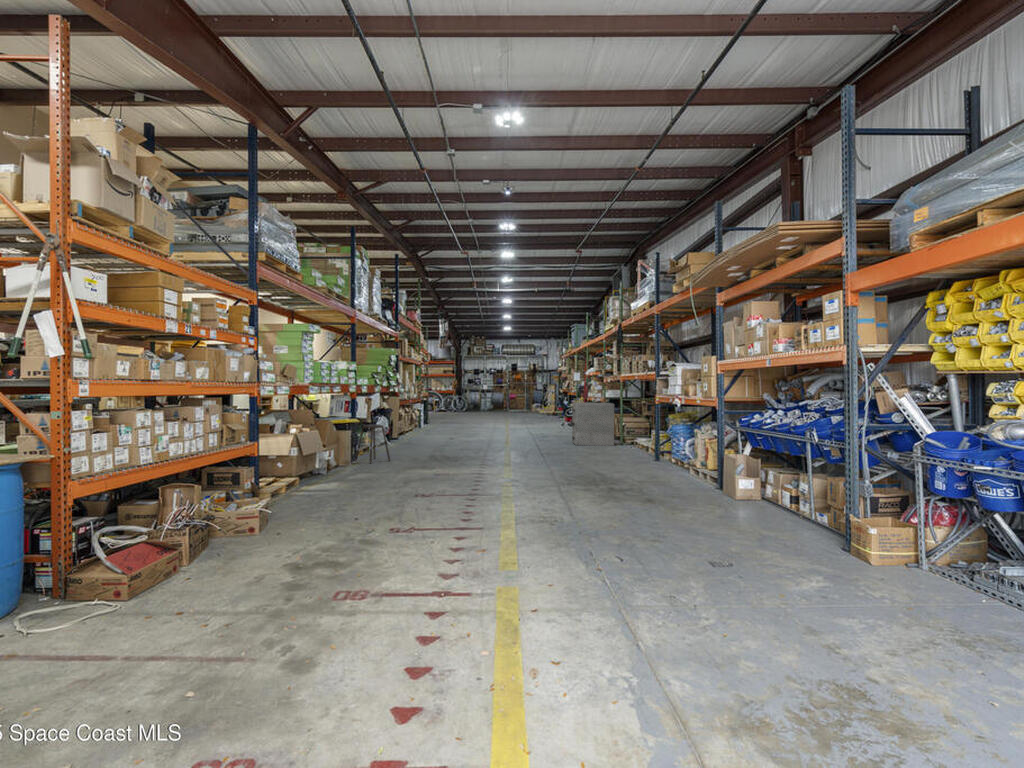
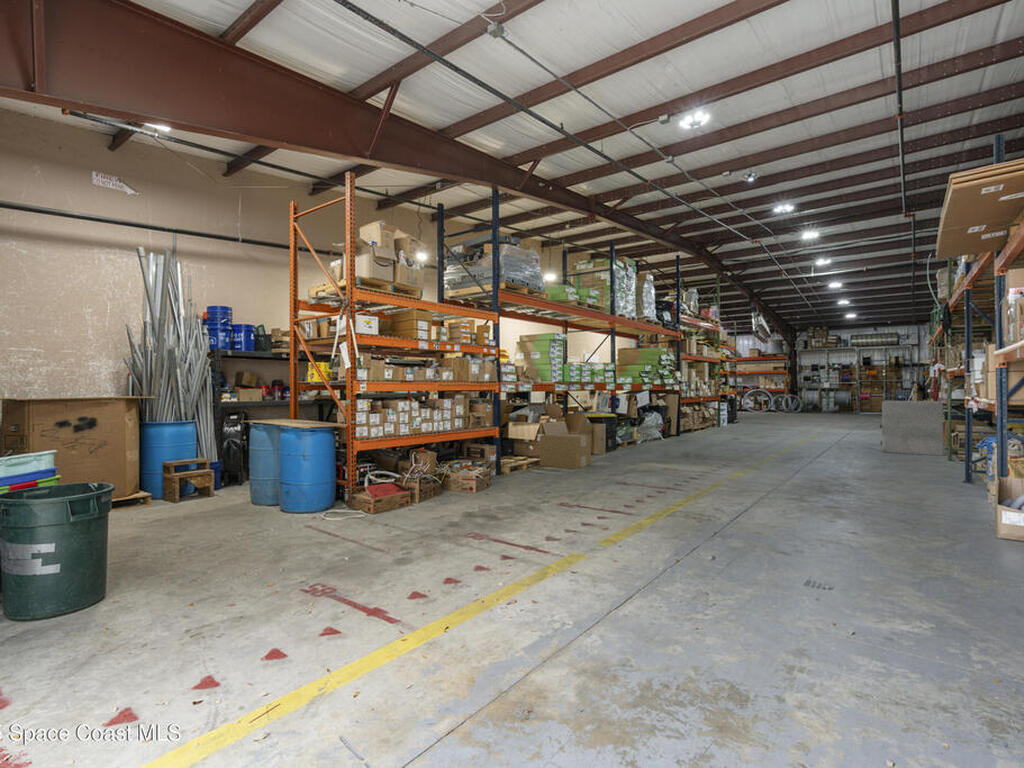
stool: present [355,425,390,463] -> none [611,419,641,453]
cardboard box: none [296,445,357,487] -> present [540,433,591,469]

